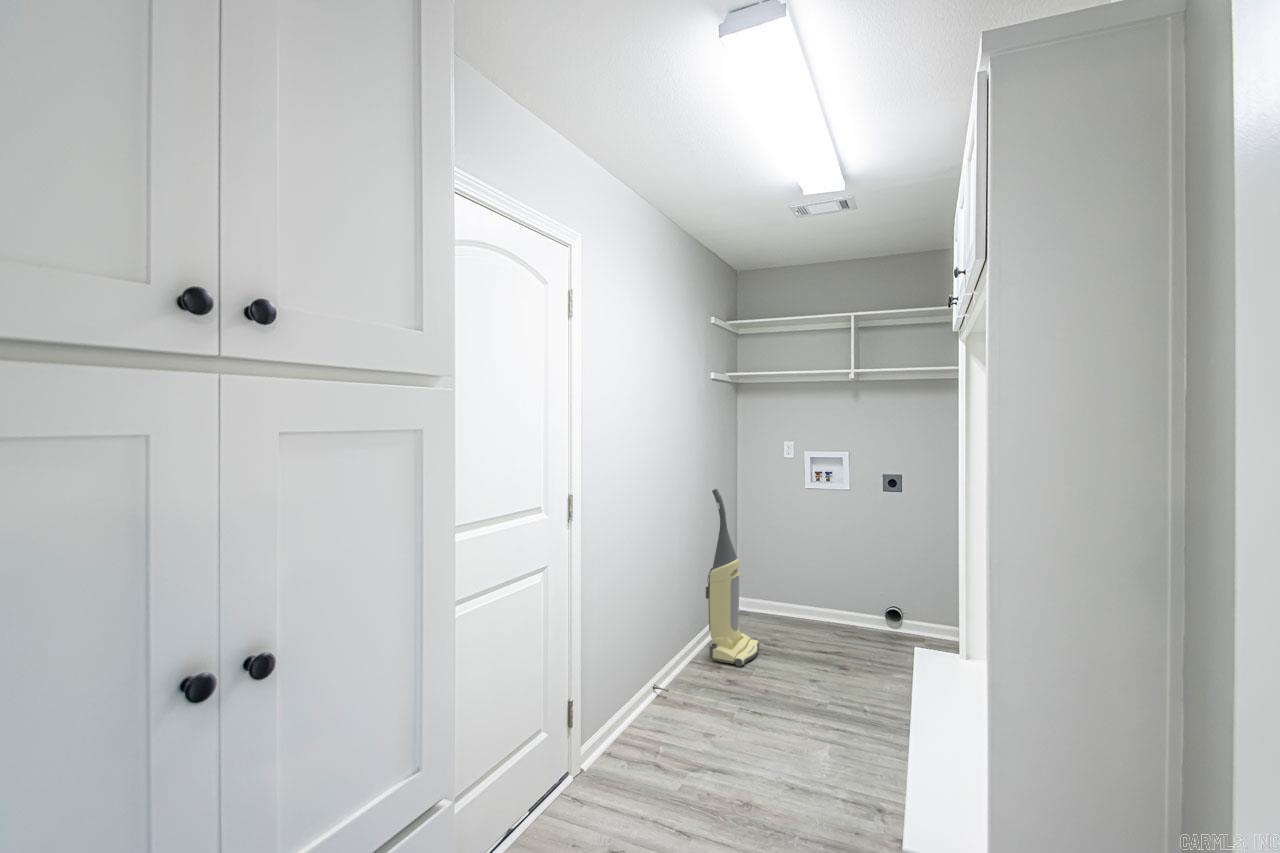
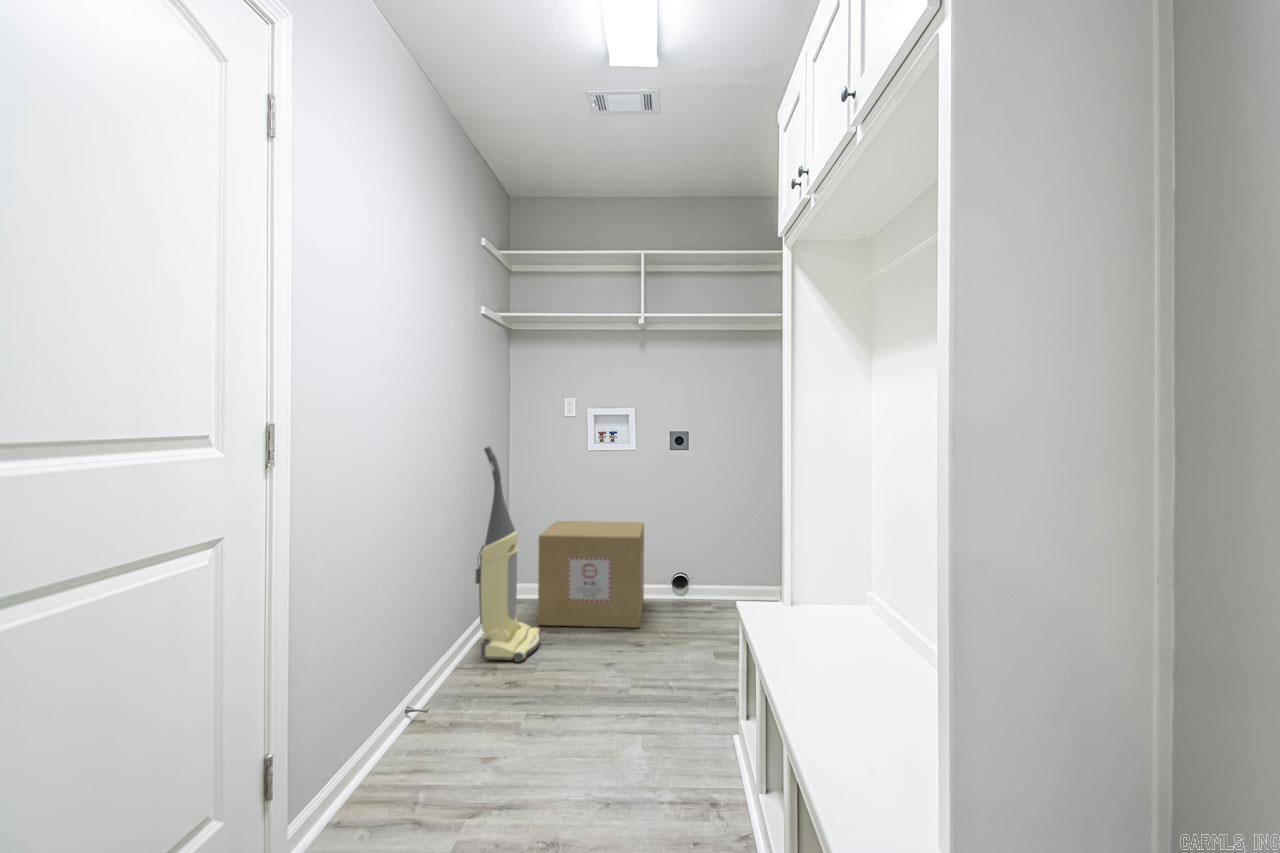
cardboard box: none [758,549,858,653] -> present [538,521,644,628]

